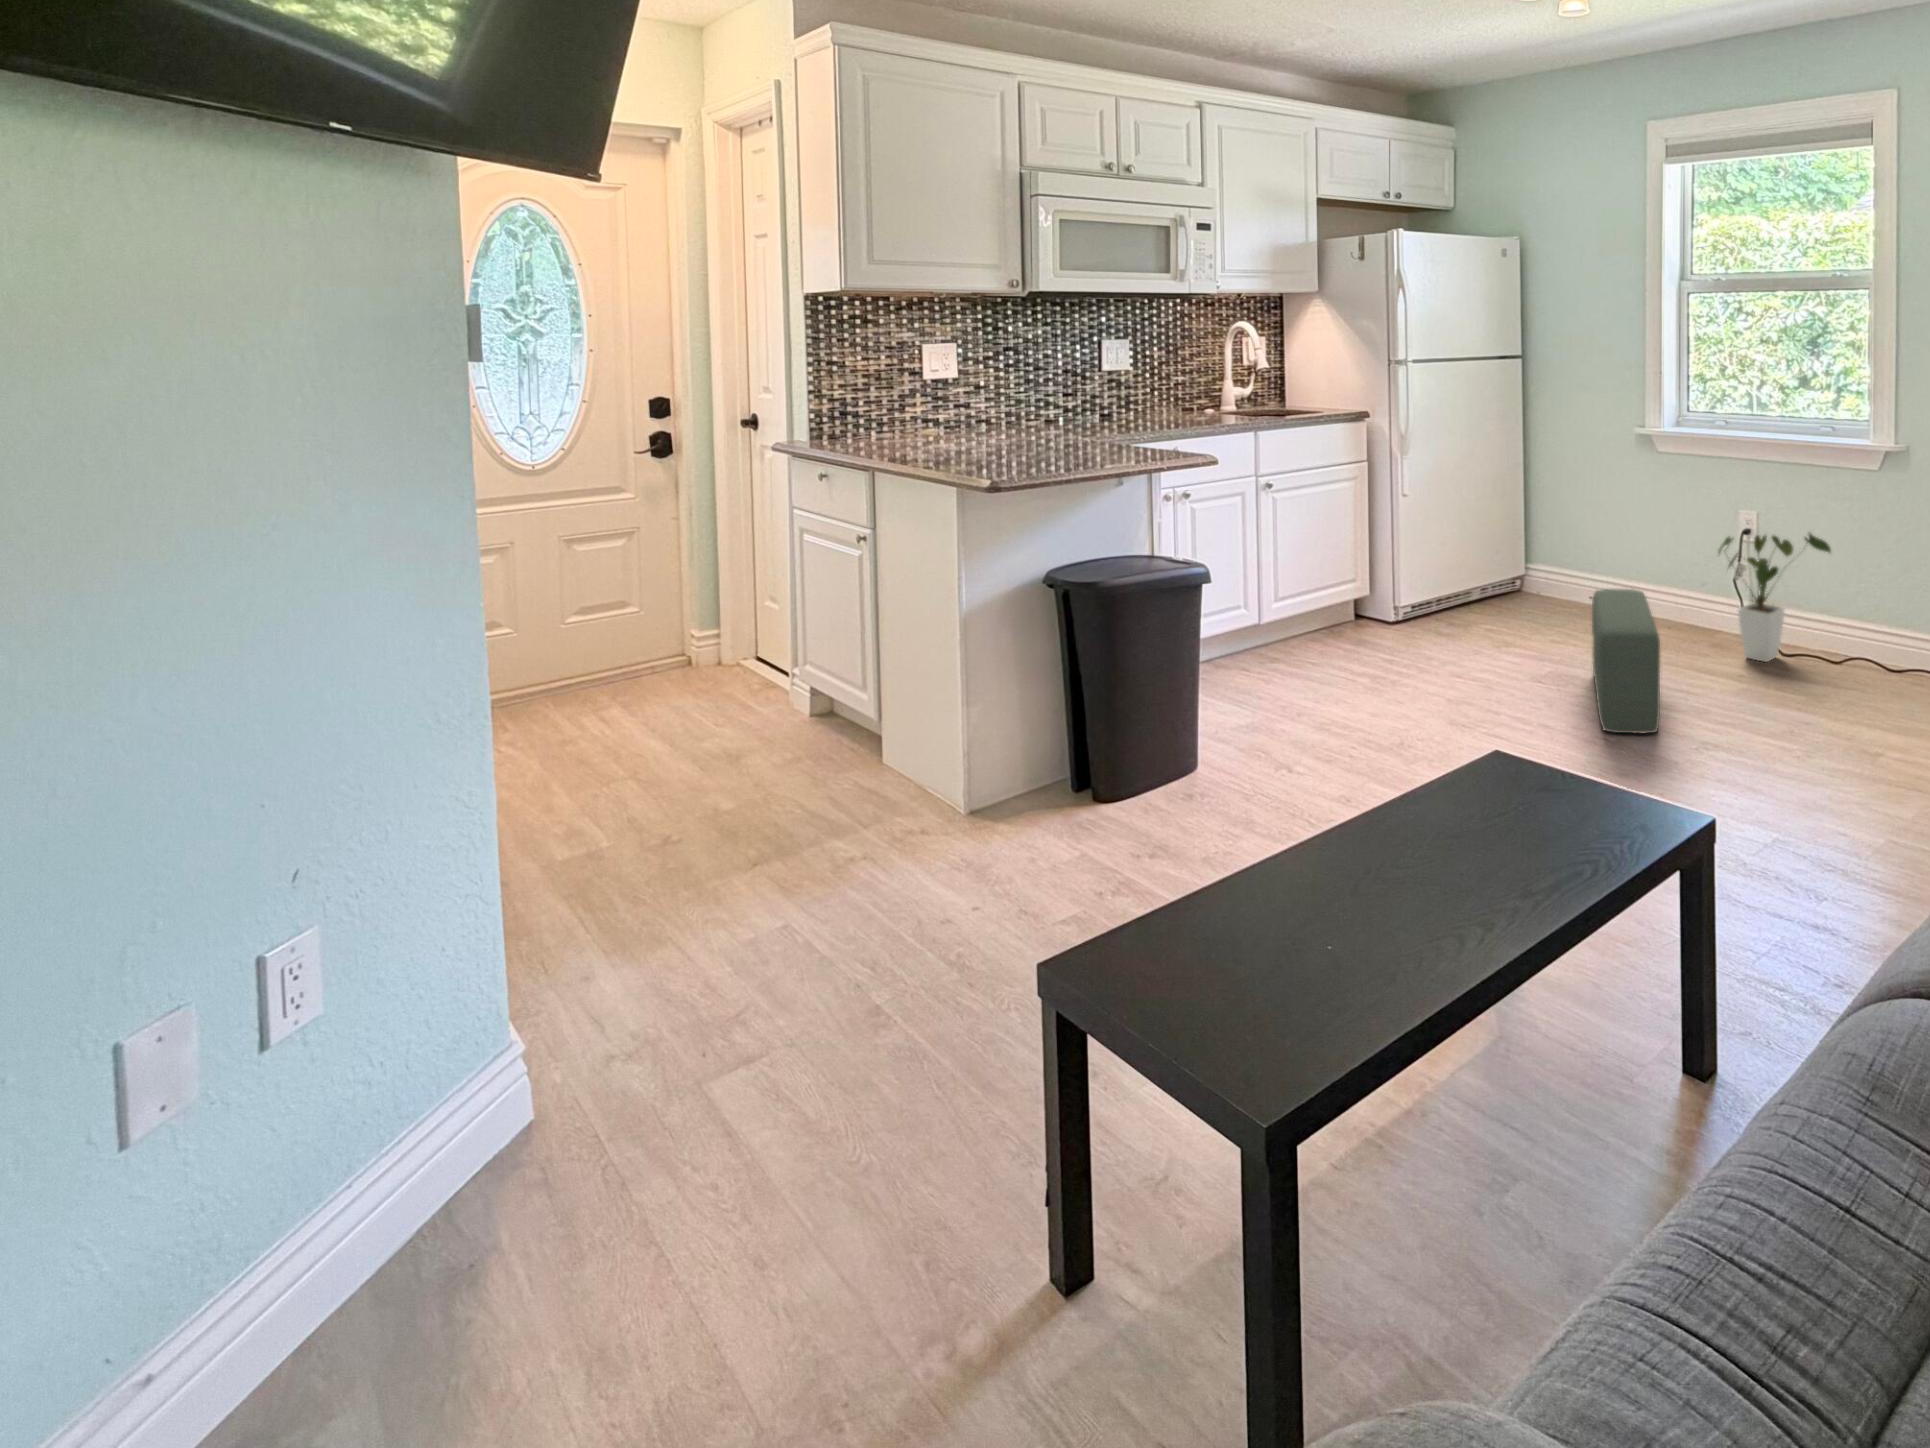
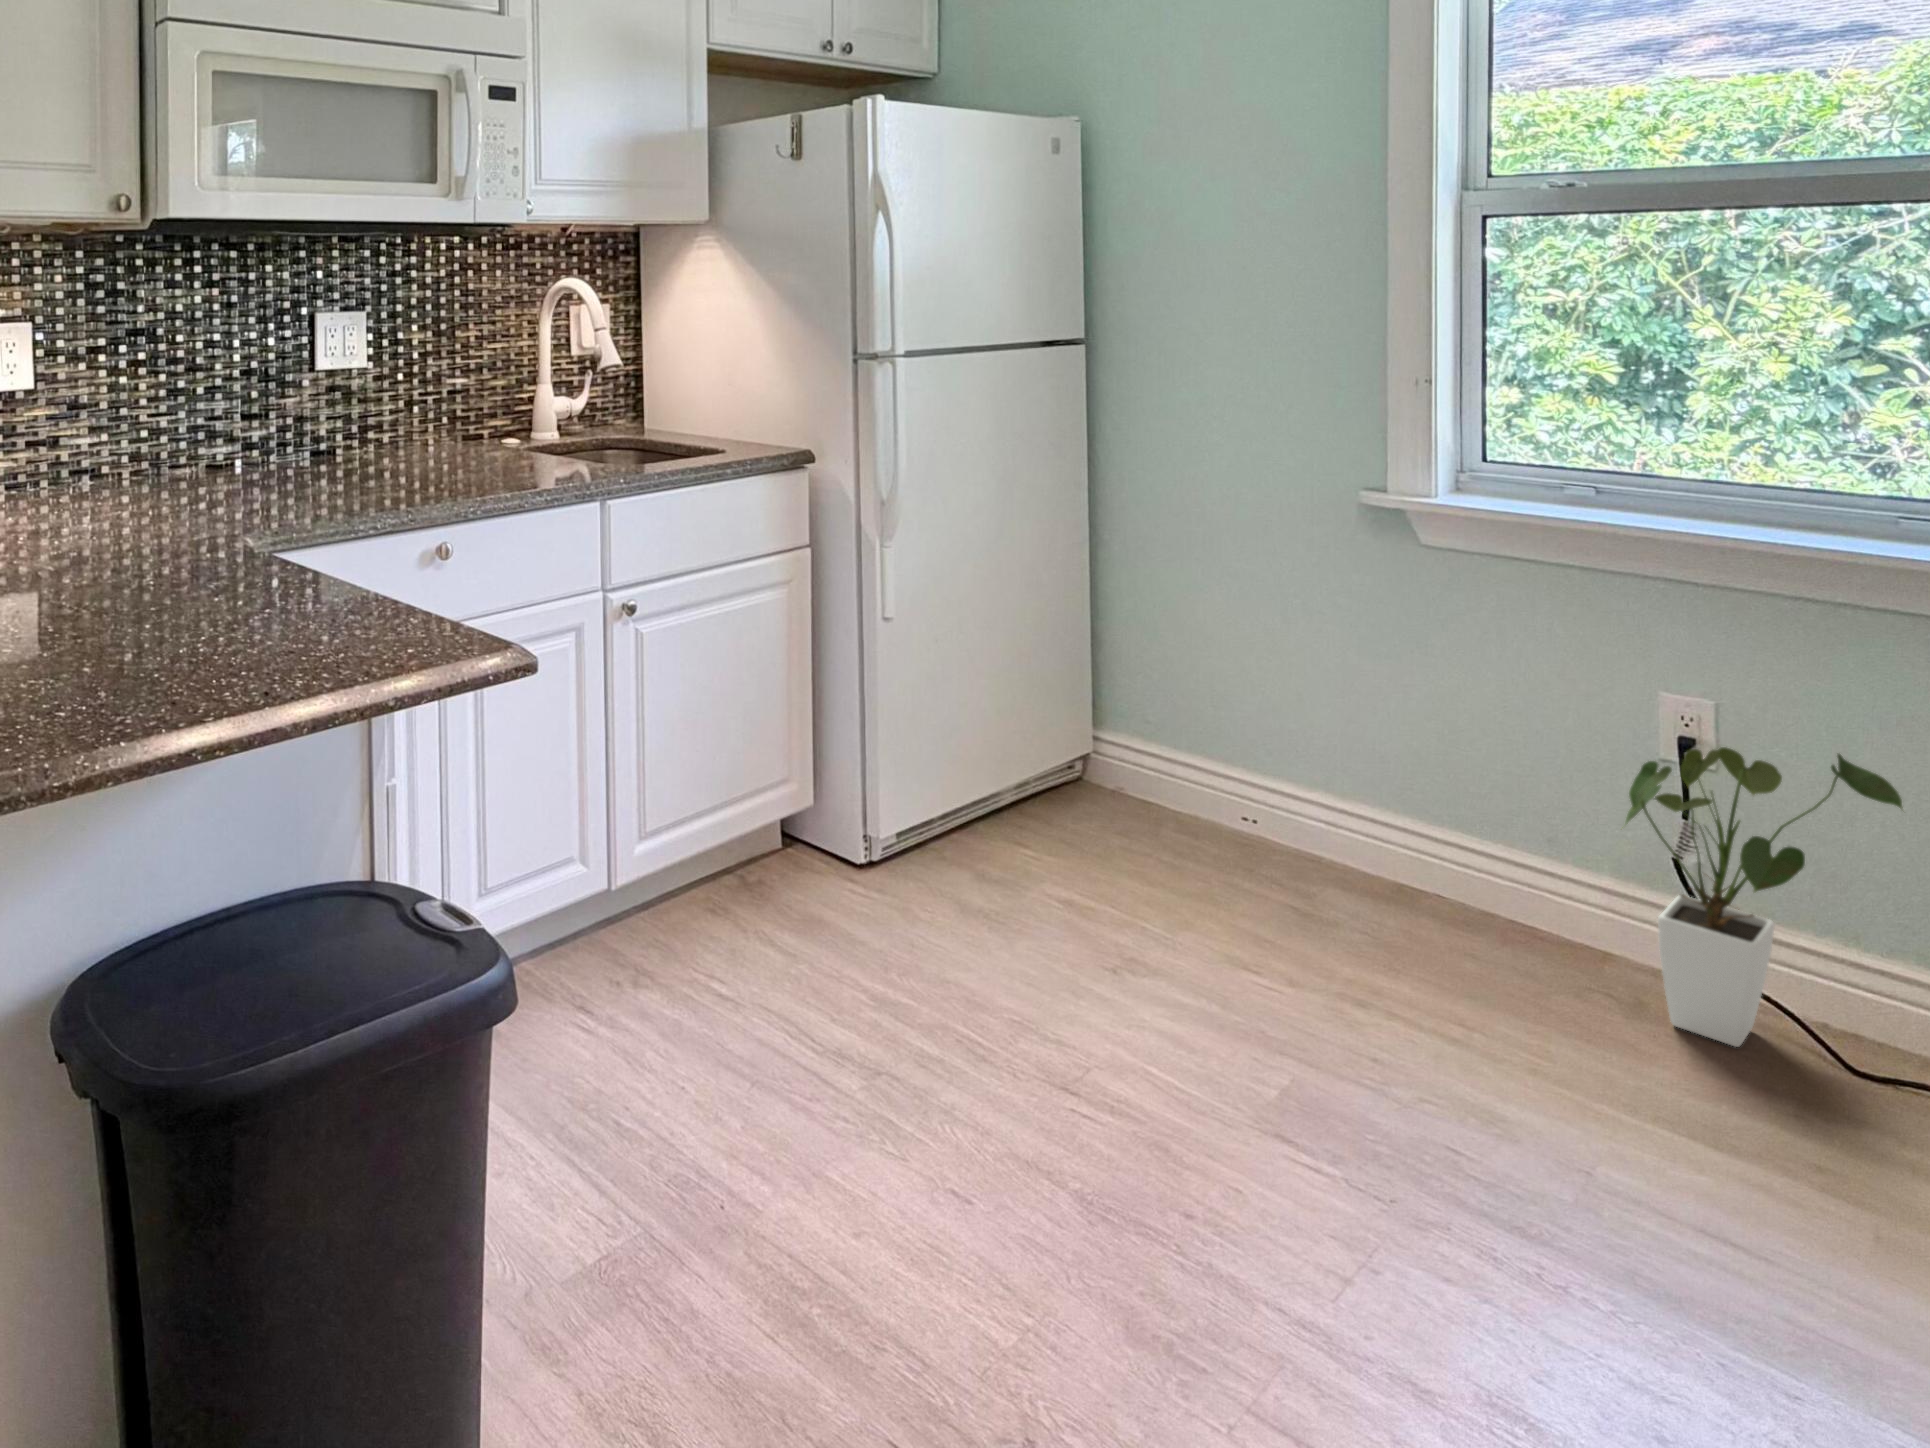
pouf: present [1592,589,1660,733] -> none [1330,873,1632,1346]

